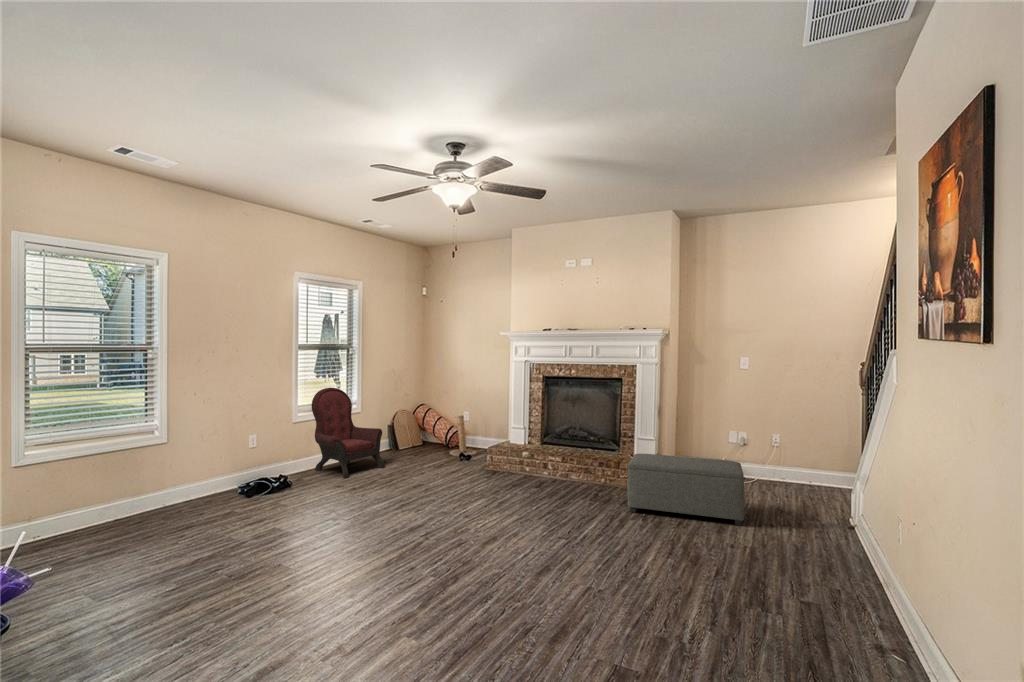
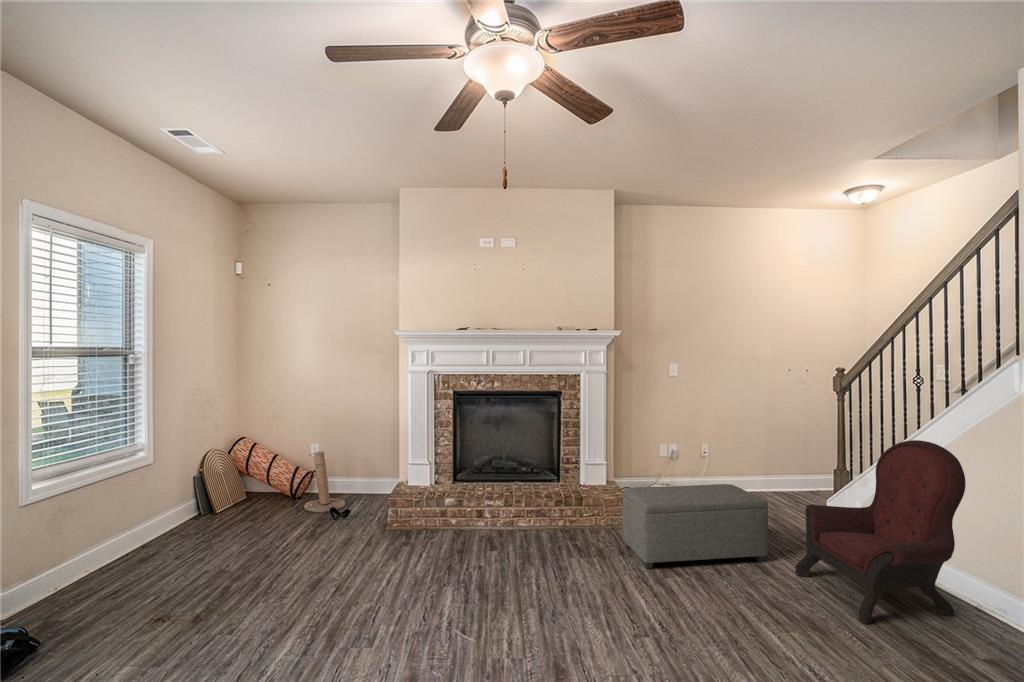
armchair: present [312,388,385,478] -> present [795,440,966,624]

